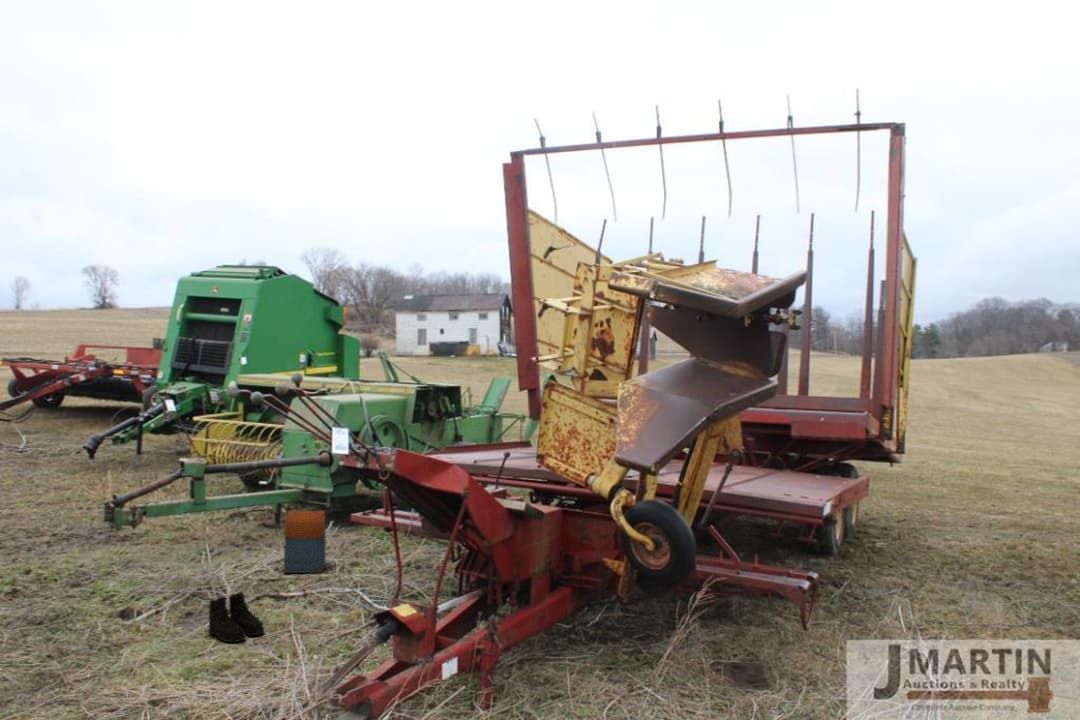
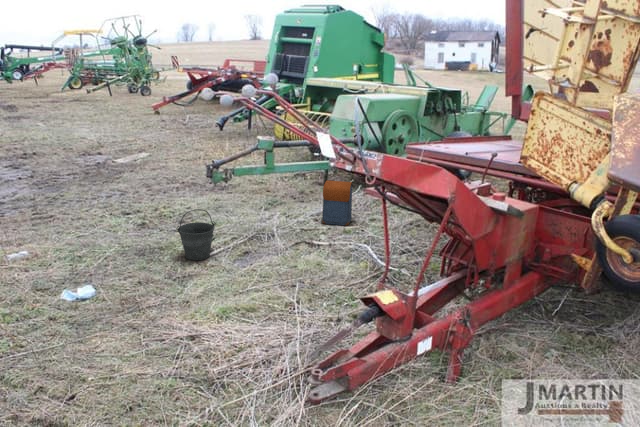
bucket: none [69,561,130,640] -> present [177,209,215,261]
boots: present [209,592,264,642] -> none [263,239,300,275]

